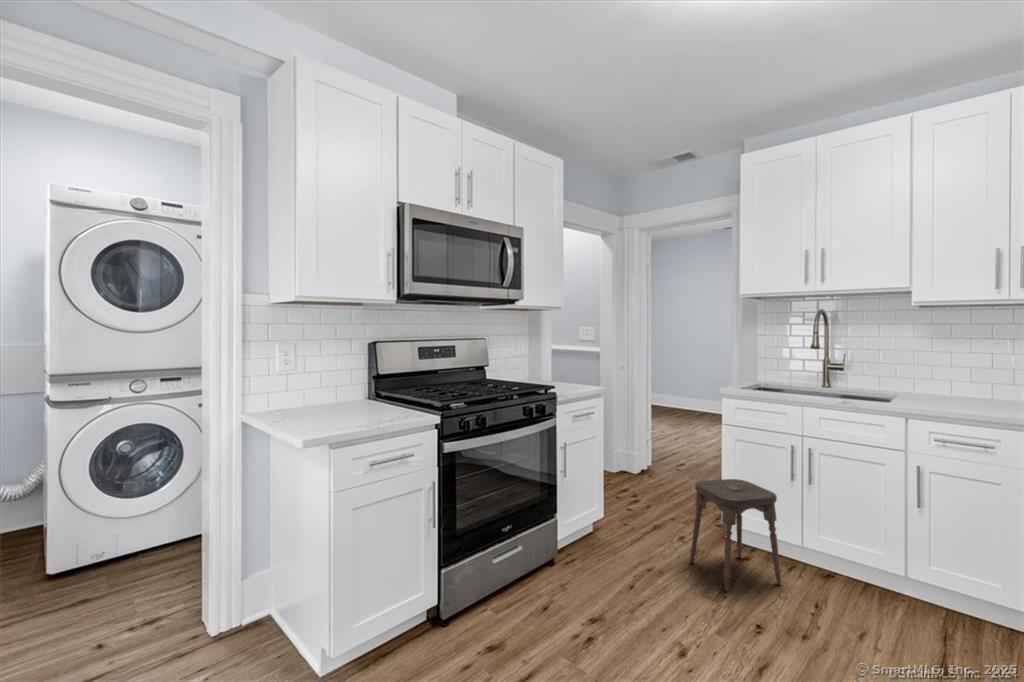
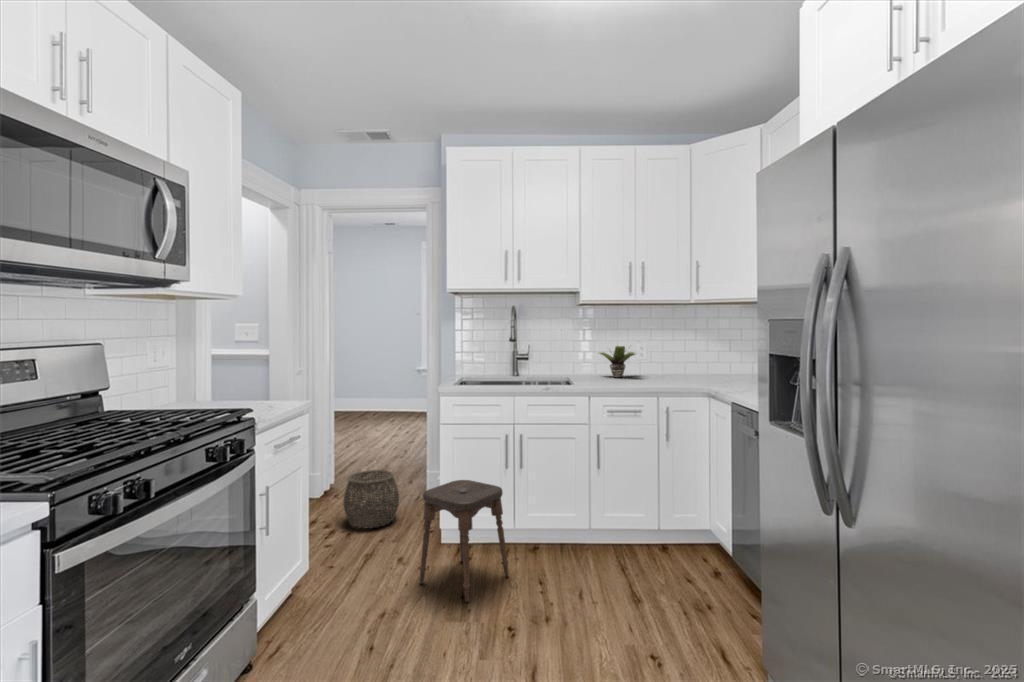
potted plant: none [942,356,1005,400] -> present [600,346,635,378]
woven basket: none [647,458,697,509] -> present [343,470,399,529]

